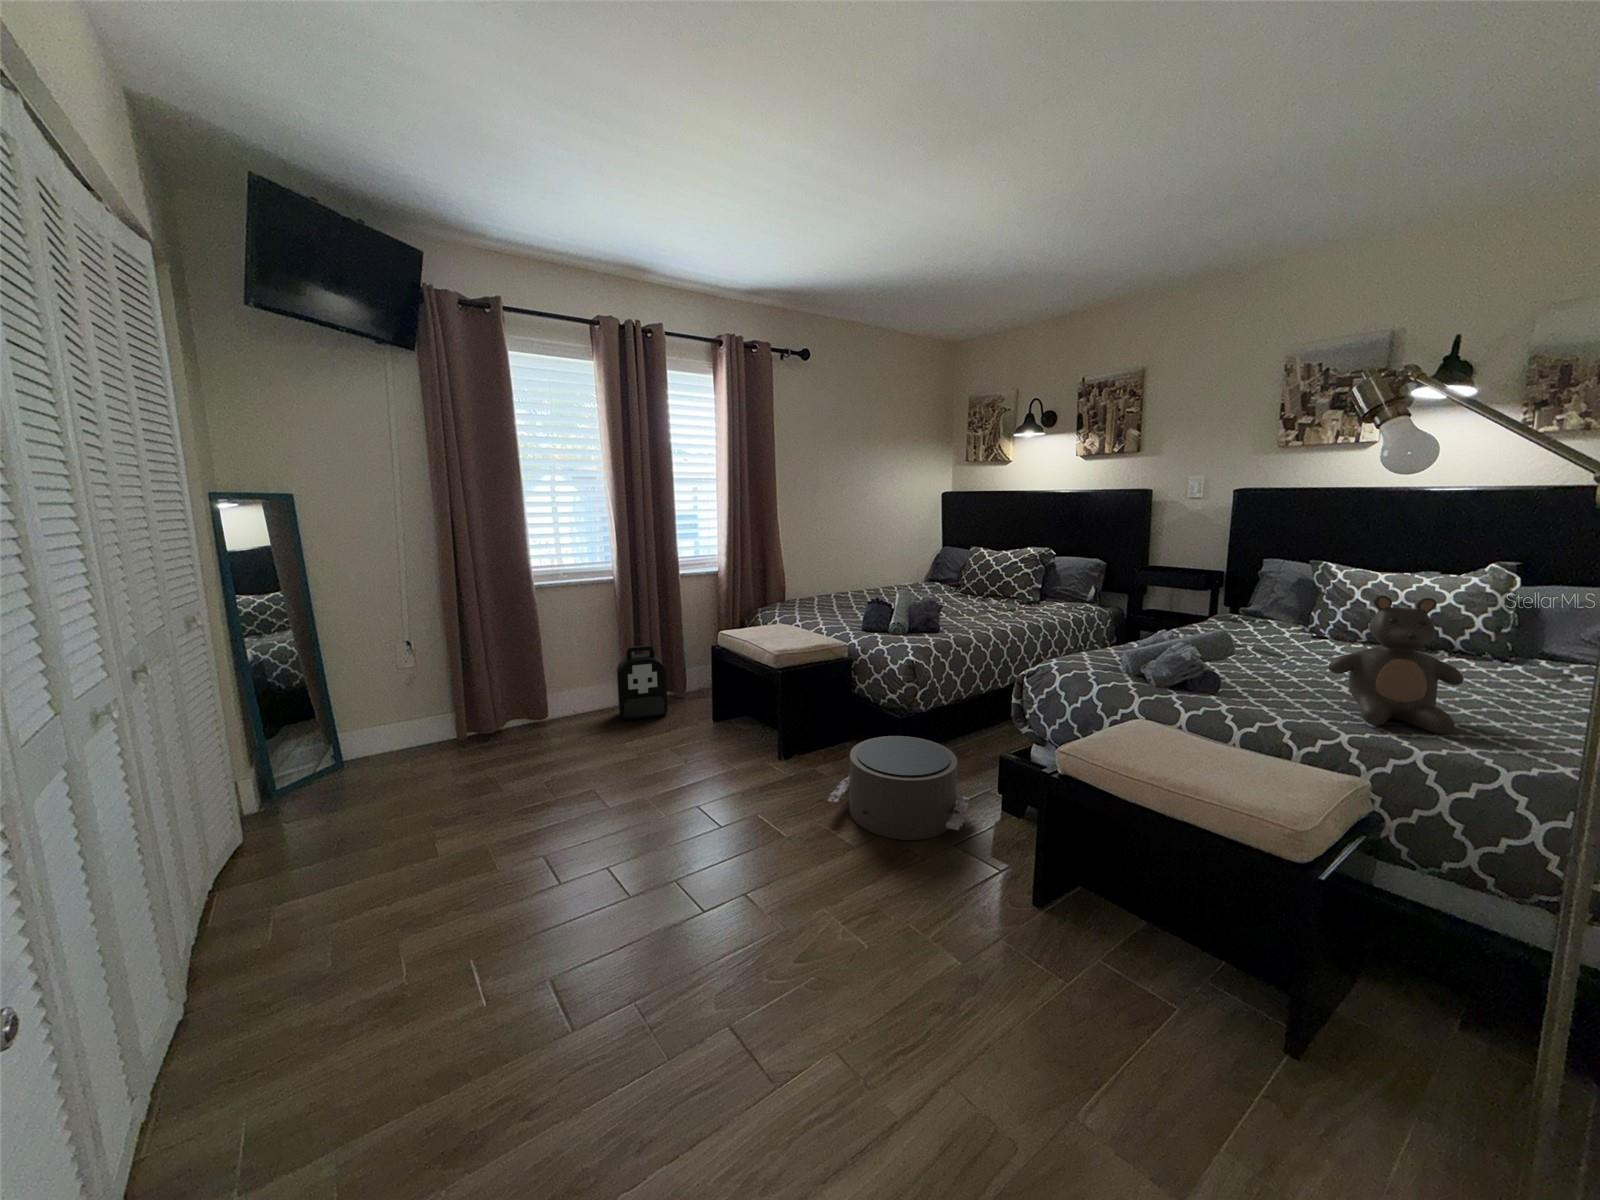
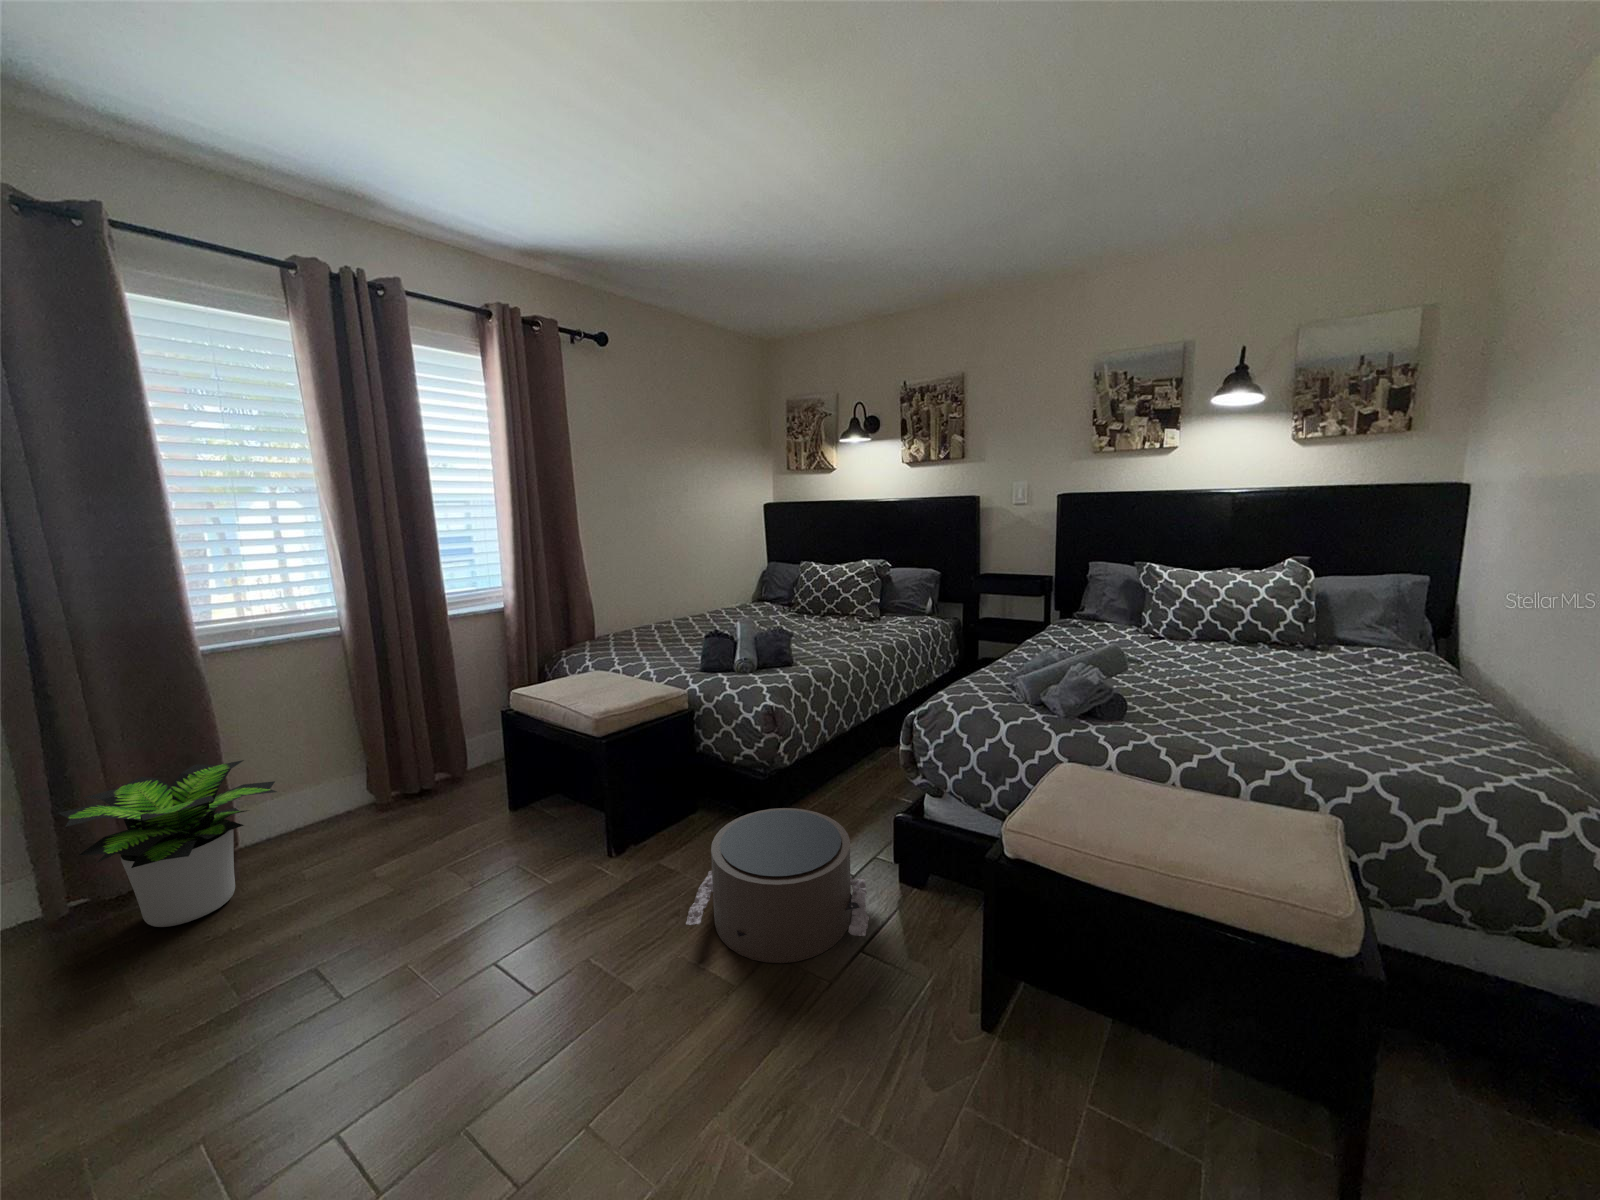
teddy bear: present [1328,595,1464,734] -> none [1238,600,1375,746]
backpack: present [617,645,668,720] -> none [351,719,438,833]
potted plant: none [474,657,579,752] -> present [59,760,277,927]

